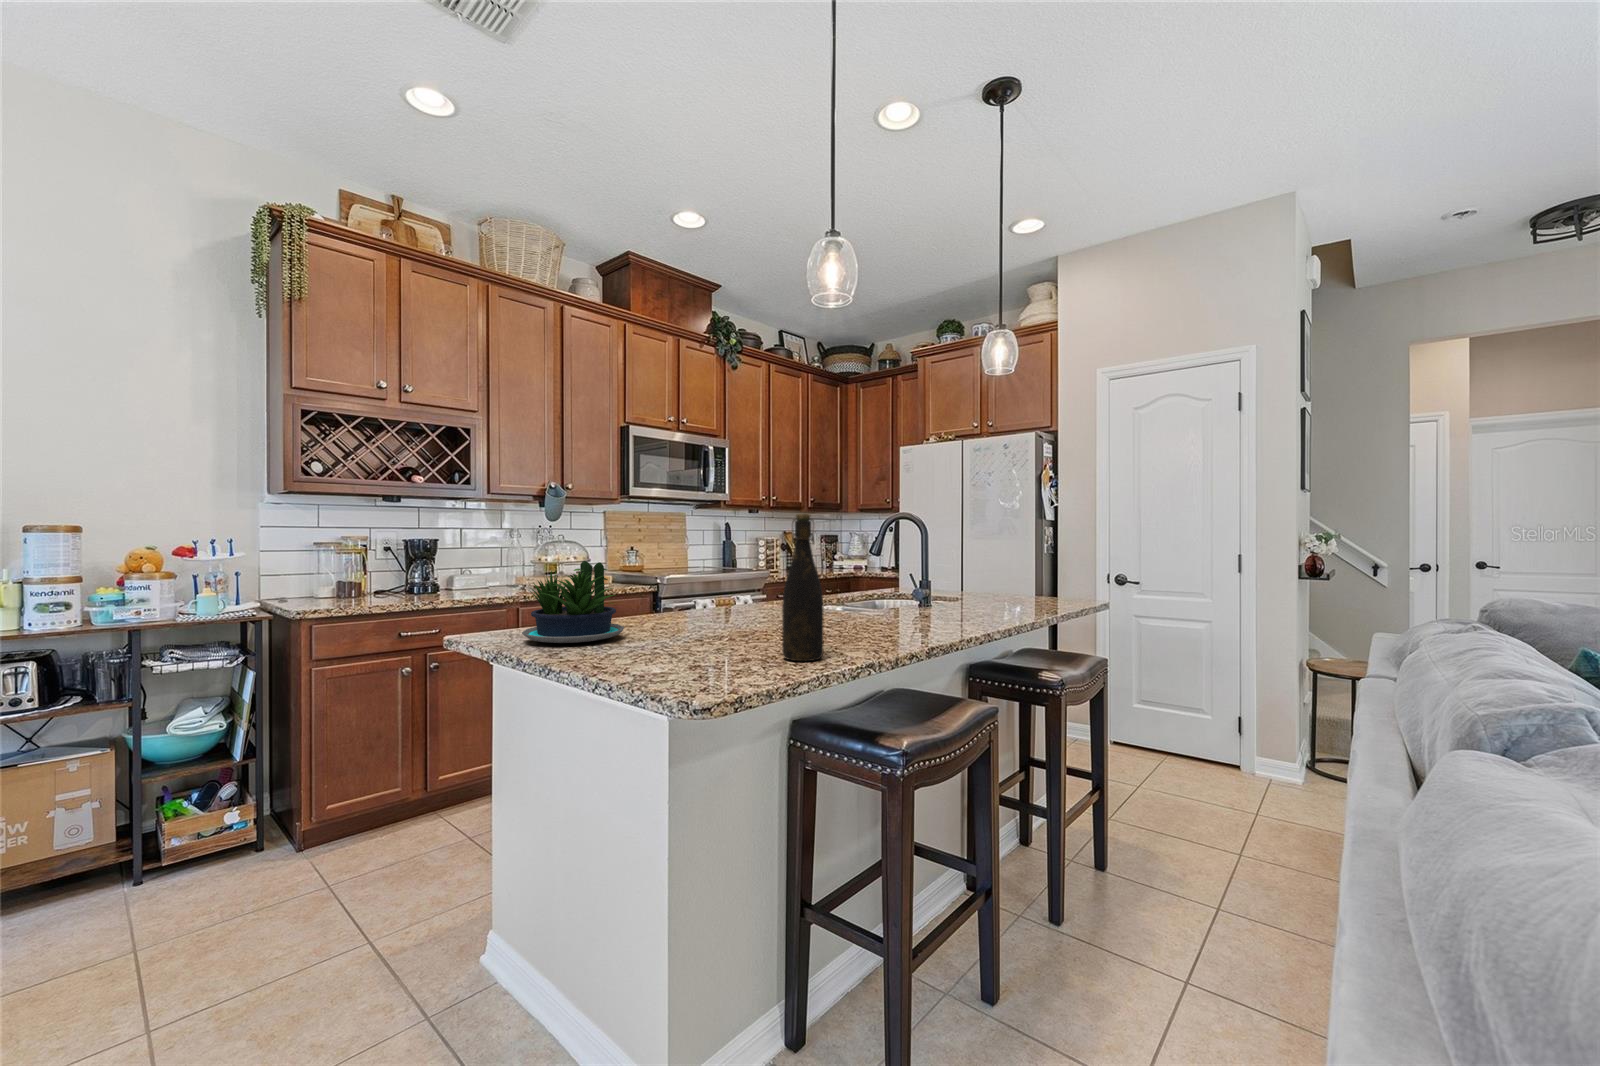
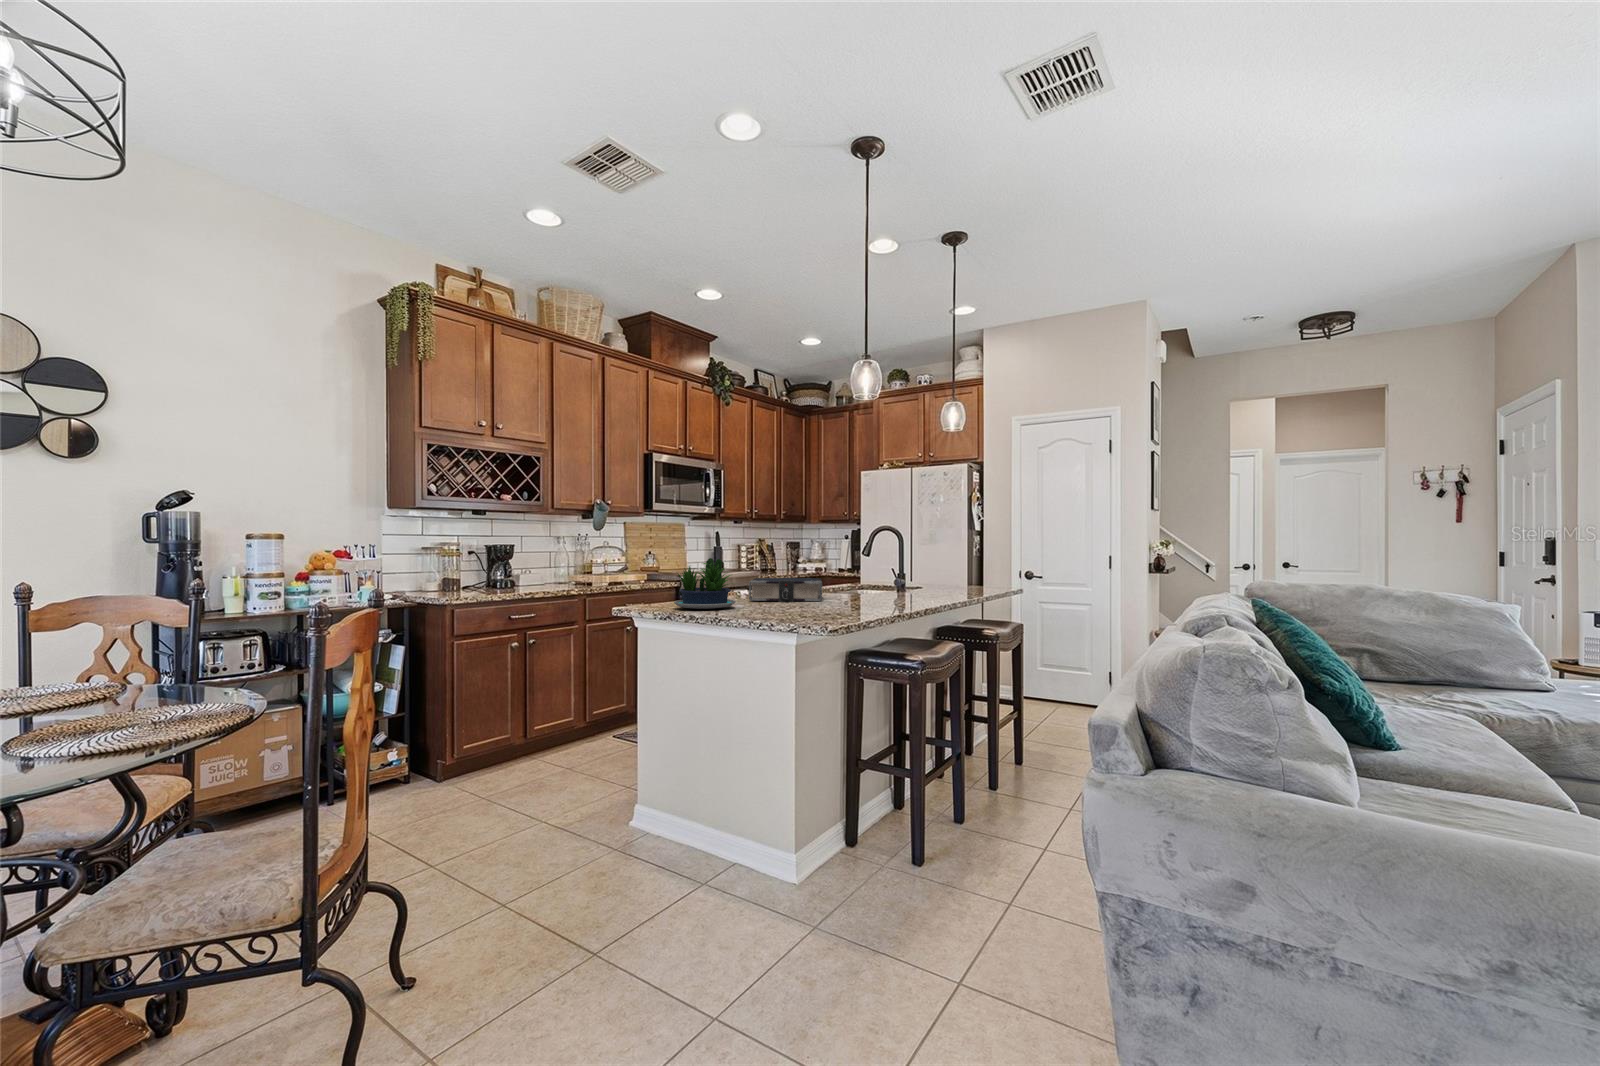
bottle: present [782,514,823,661] -> none [852,529,875,613]
book: none [673,587,794,627] -> present [749,578,822,602]

